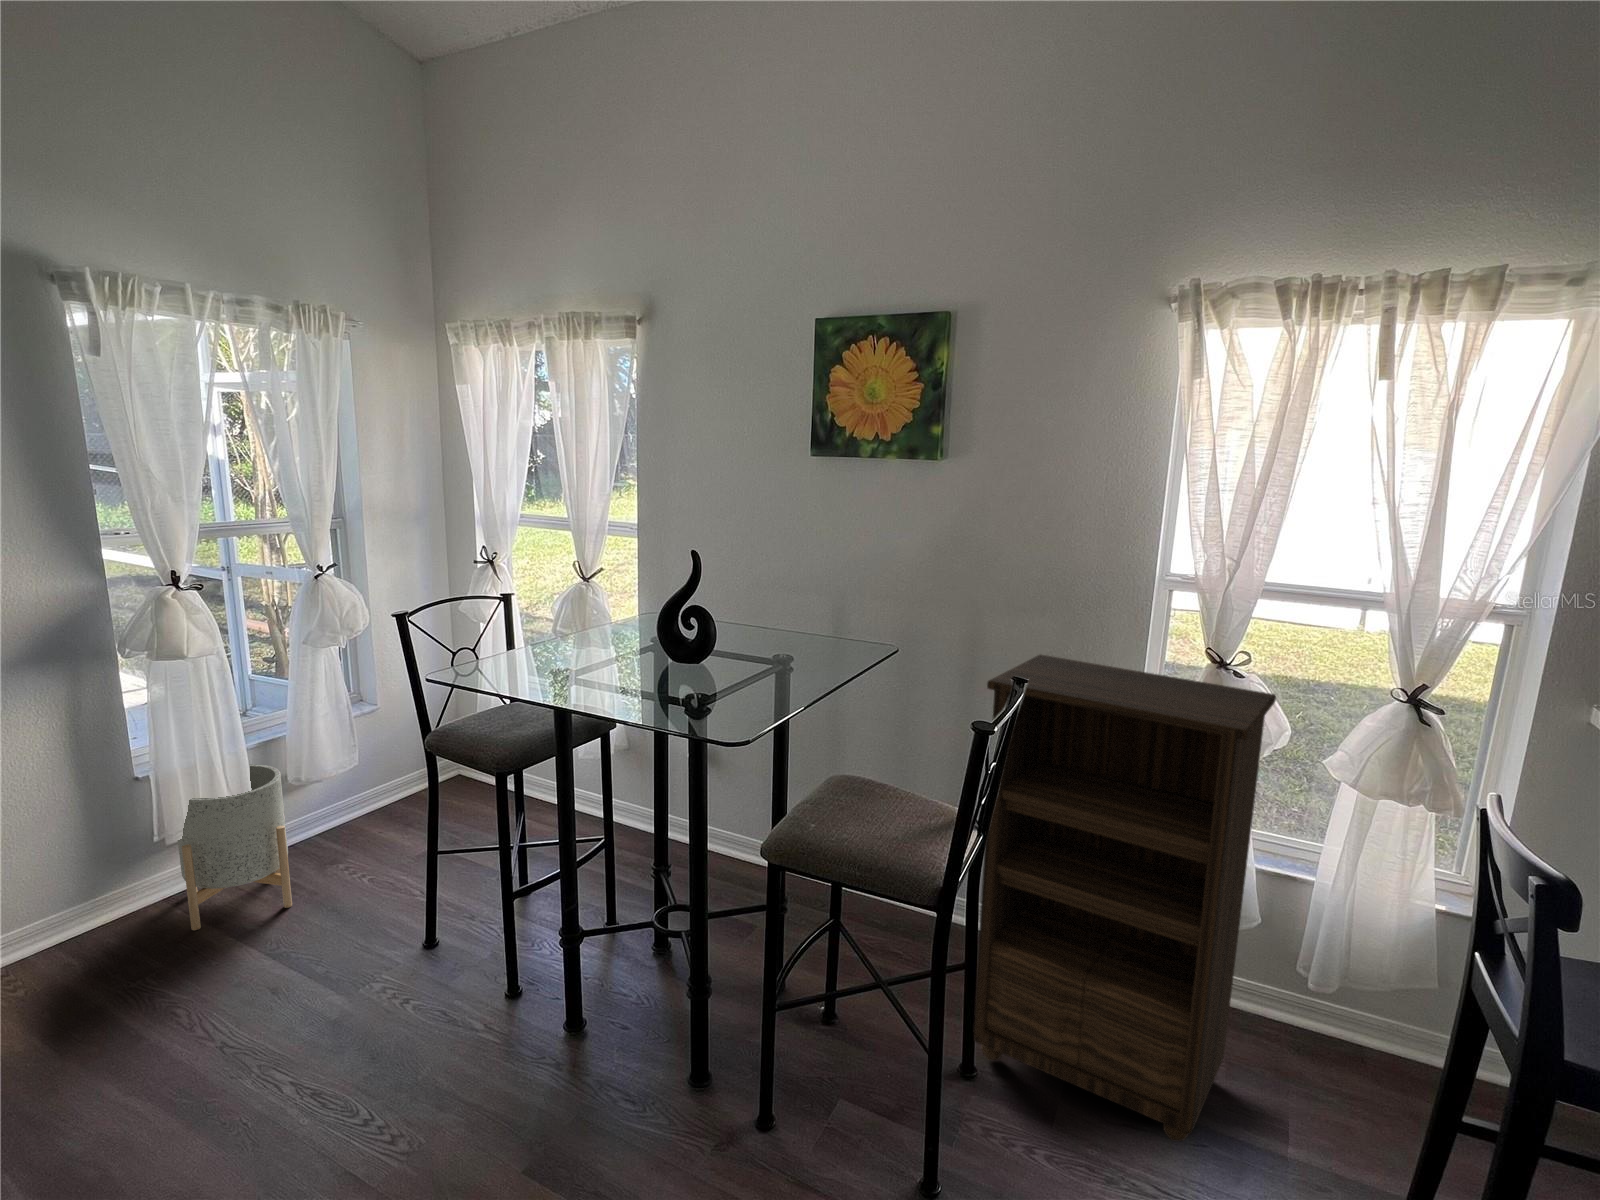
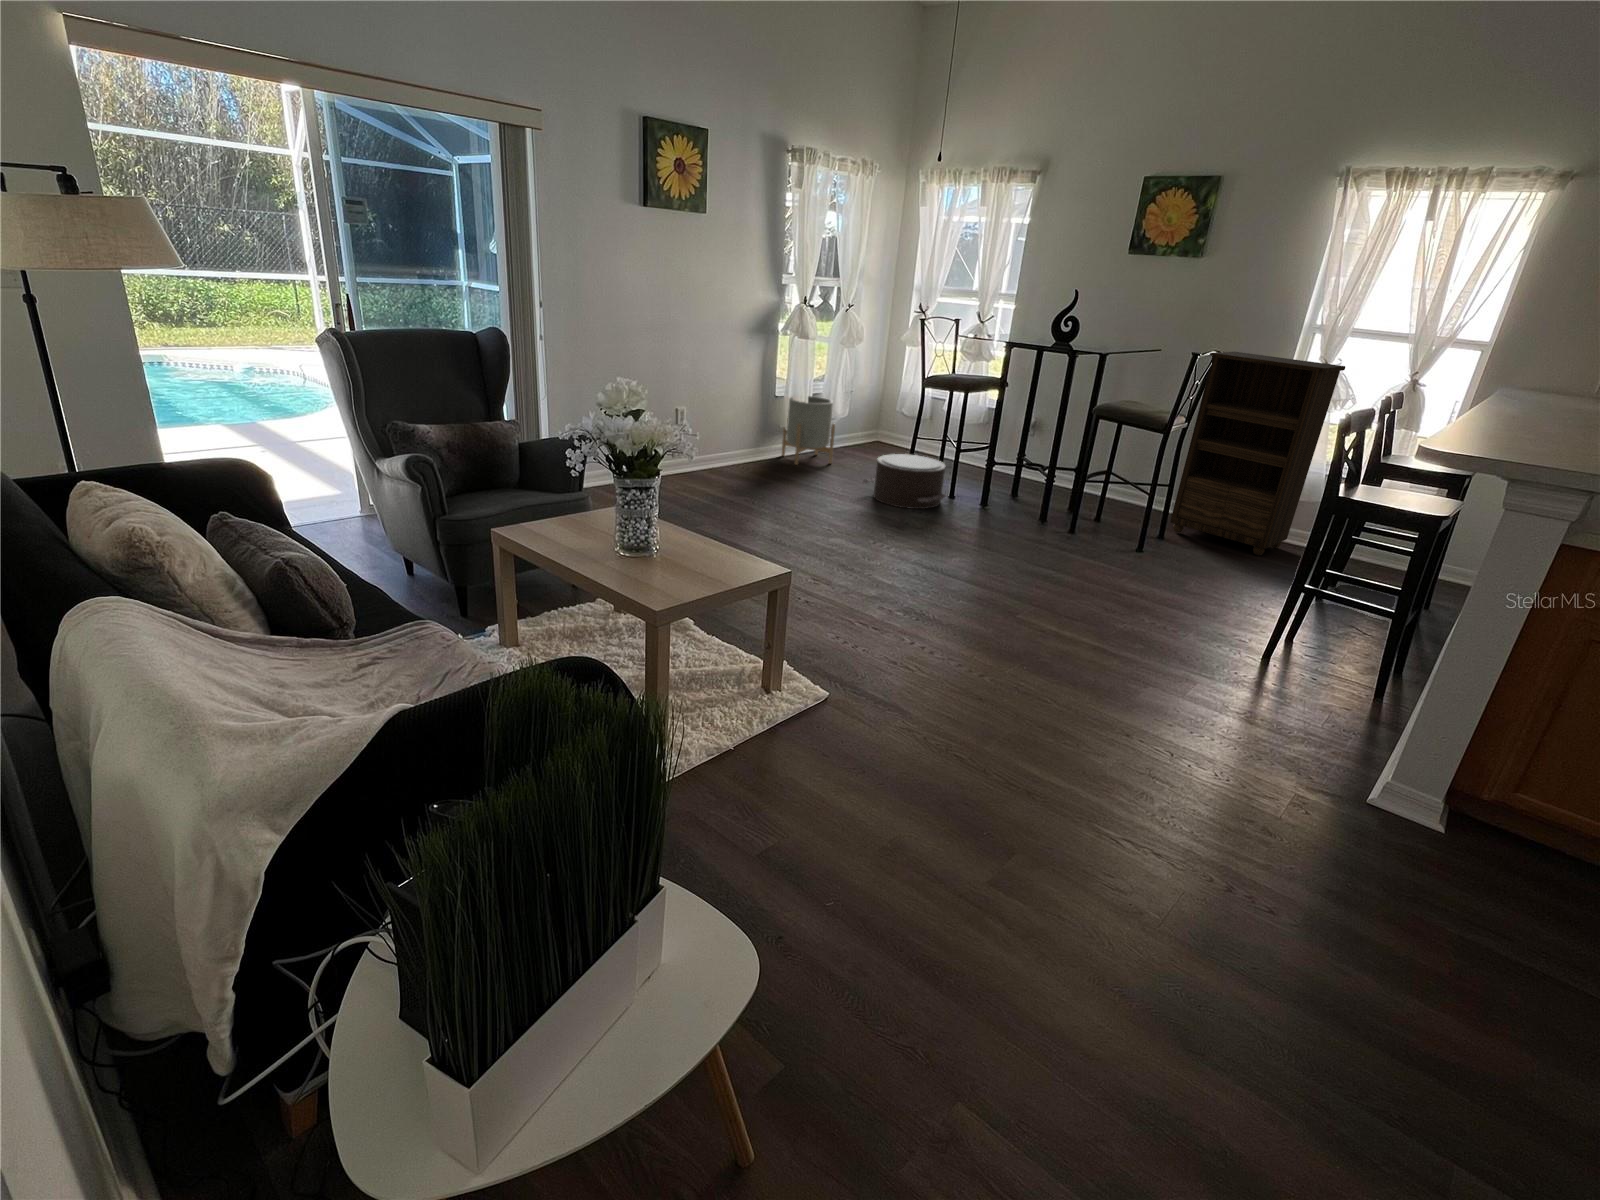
pouf: none [260,924,463,1106] -> present [862,454,946,509]

